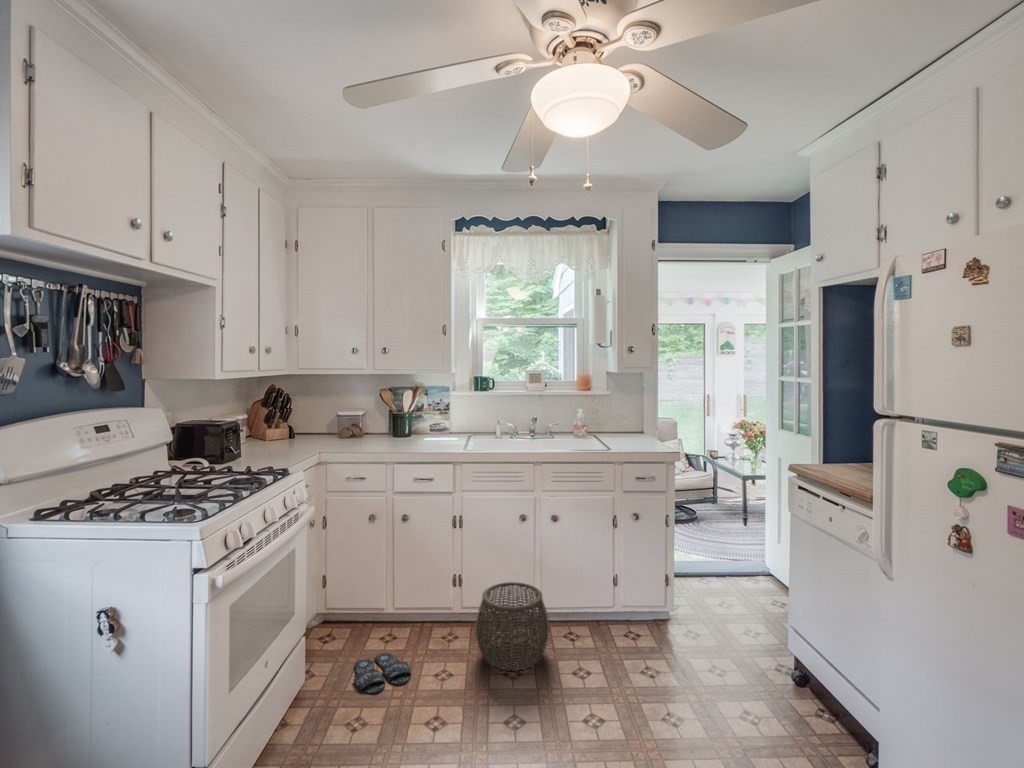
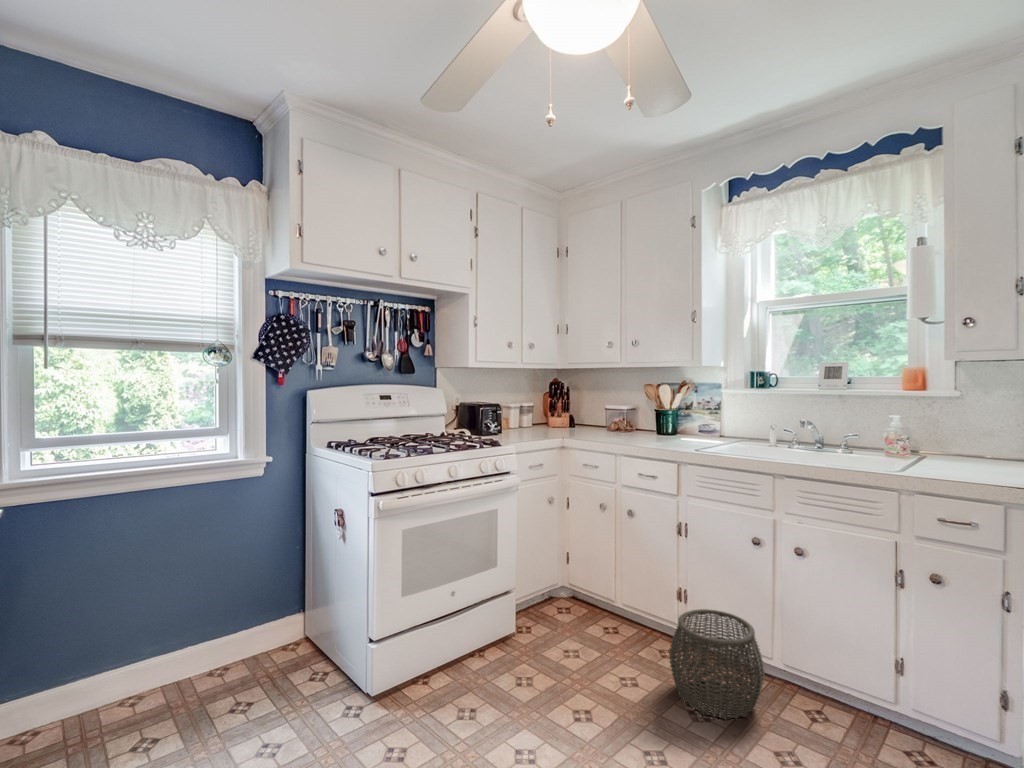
slippers: present [354,653,411,694] -> none [550,638,605,672]

